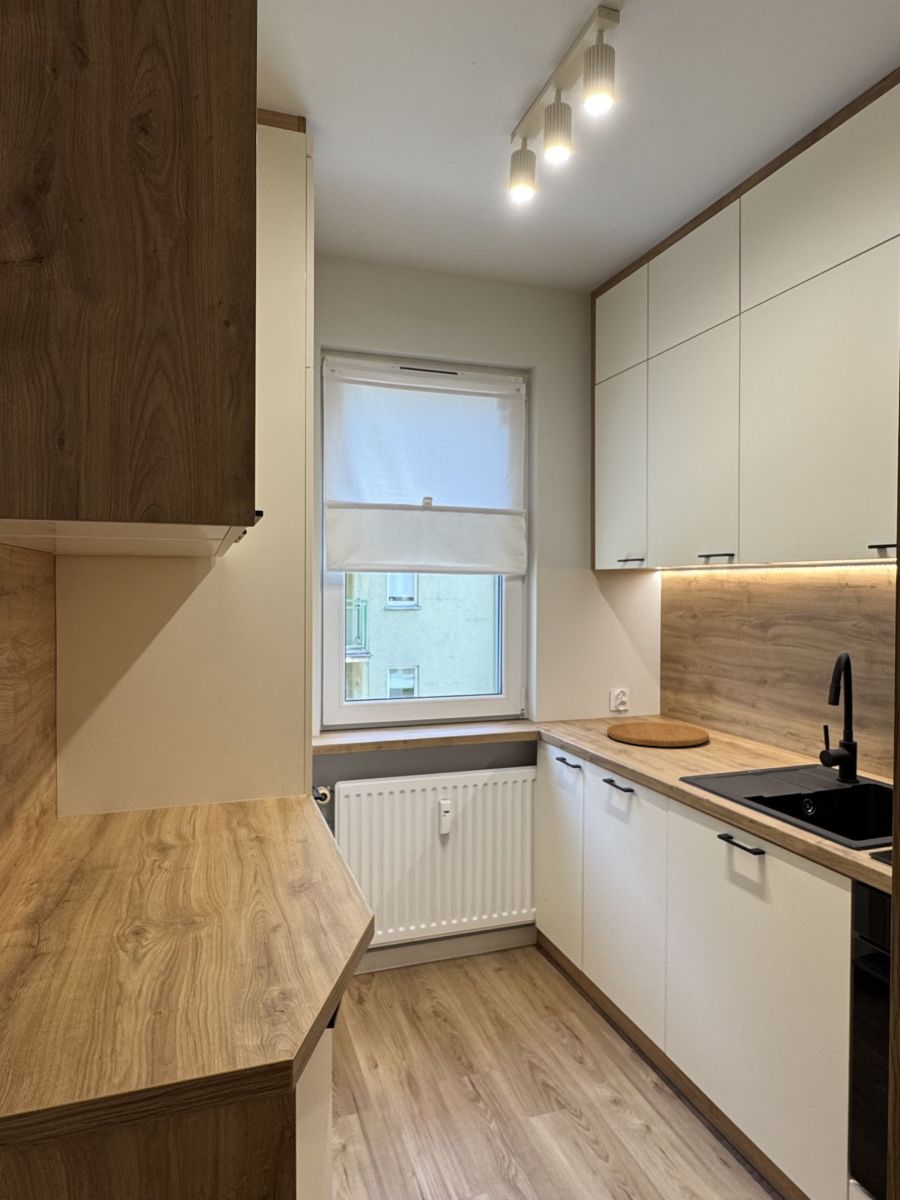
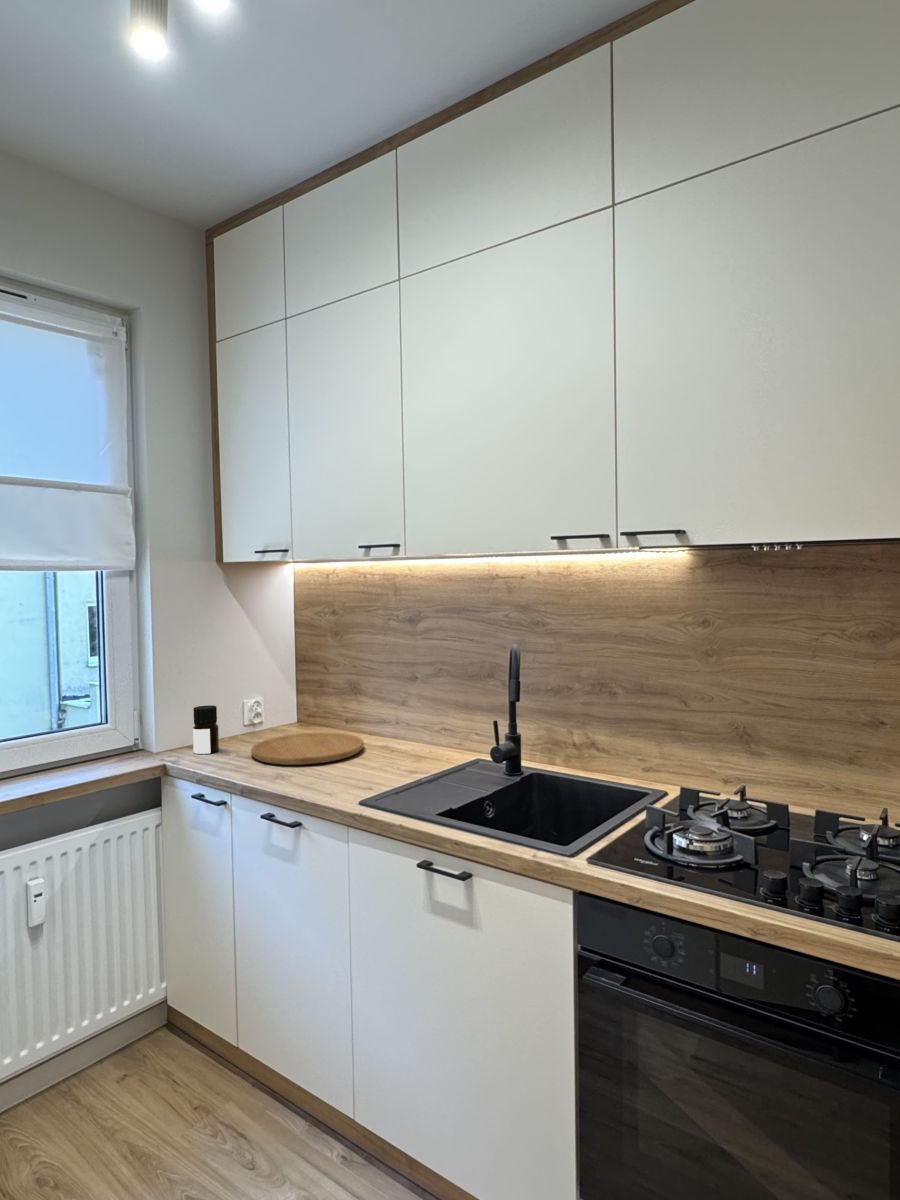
bottle: none [564,688,584,728] -> present [193,705,219,754]

